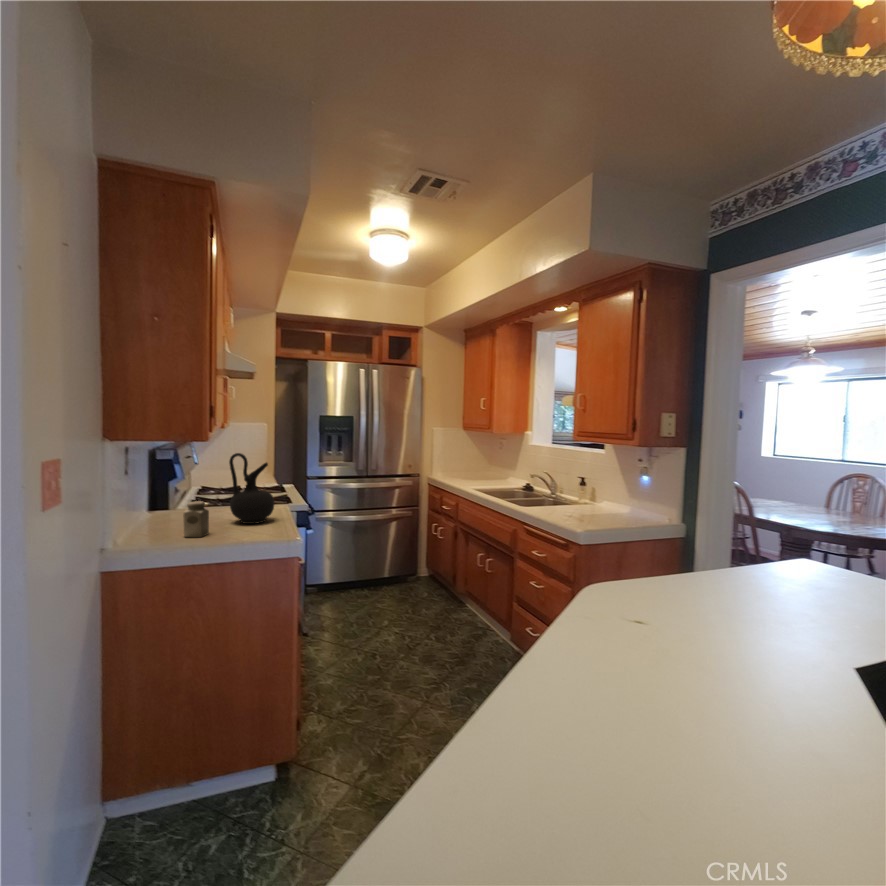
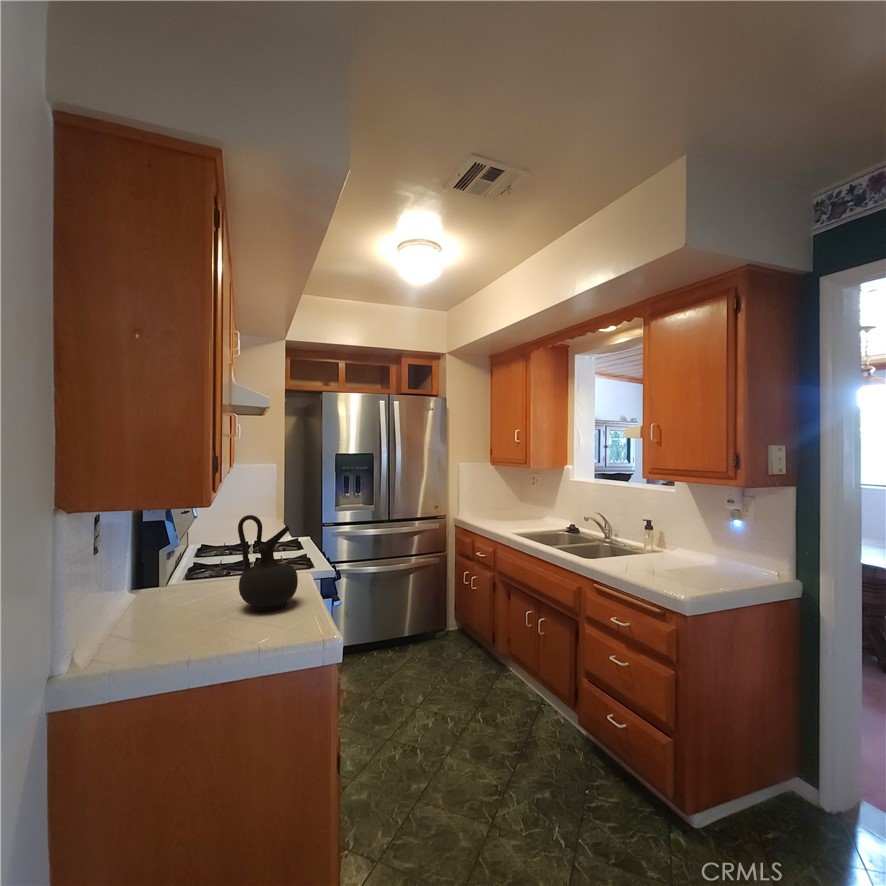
salt shaker: present [184,501,209,537] -> none [174,589,210,644]

